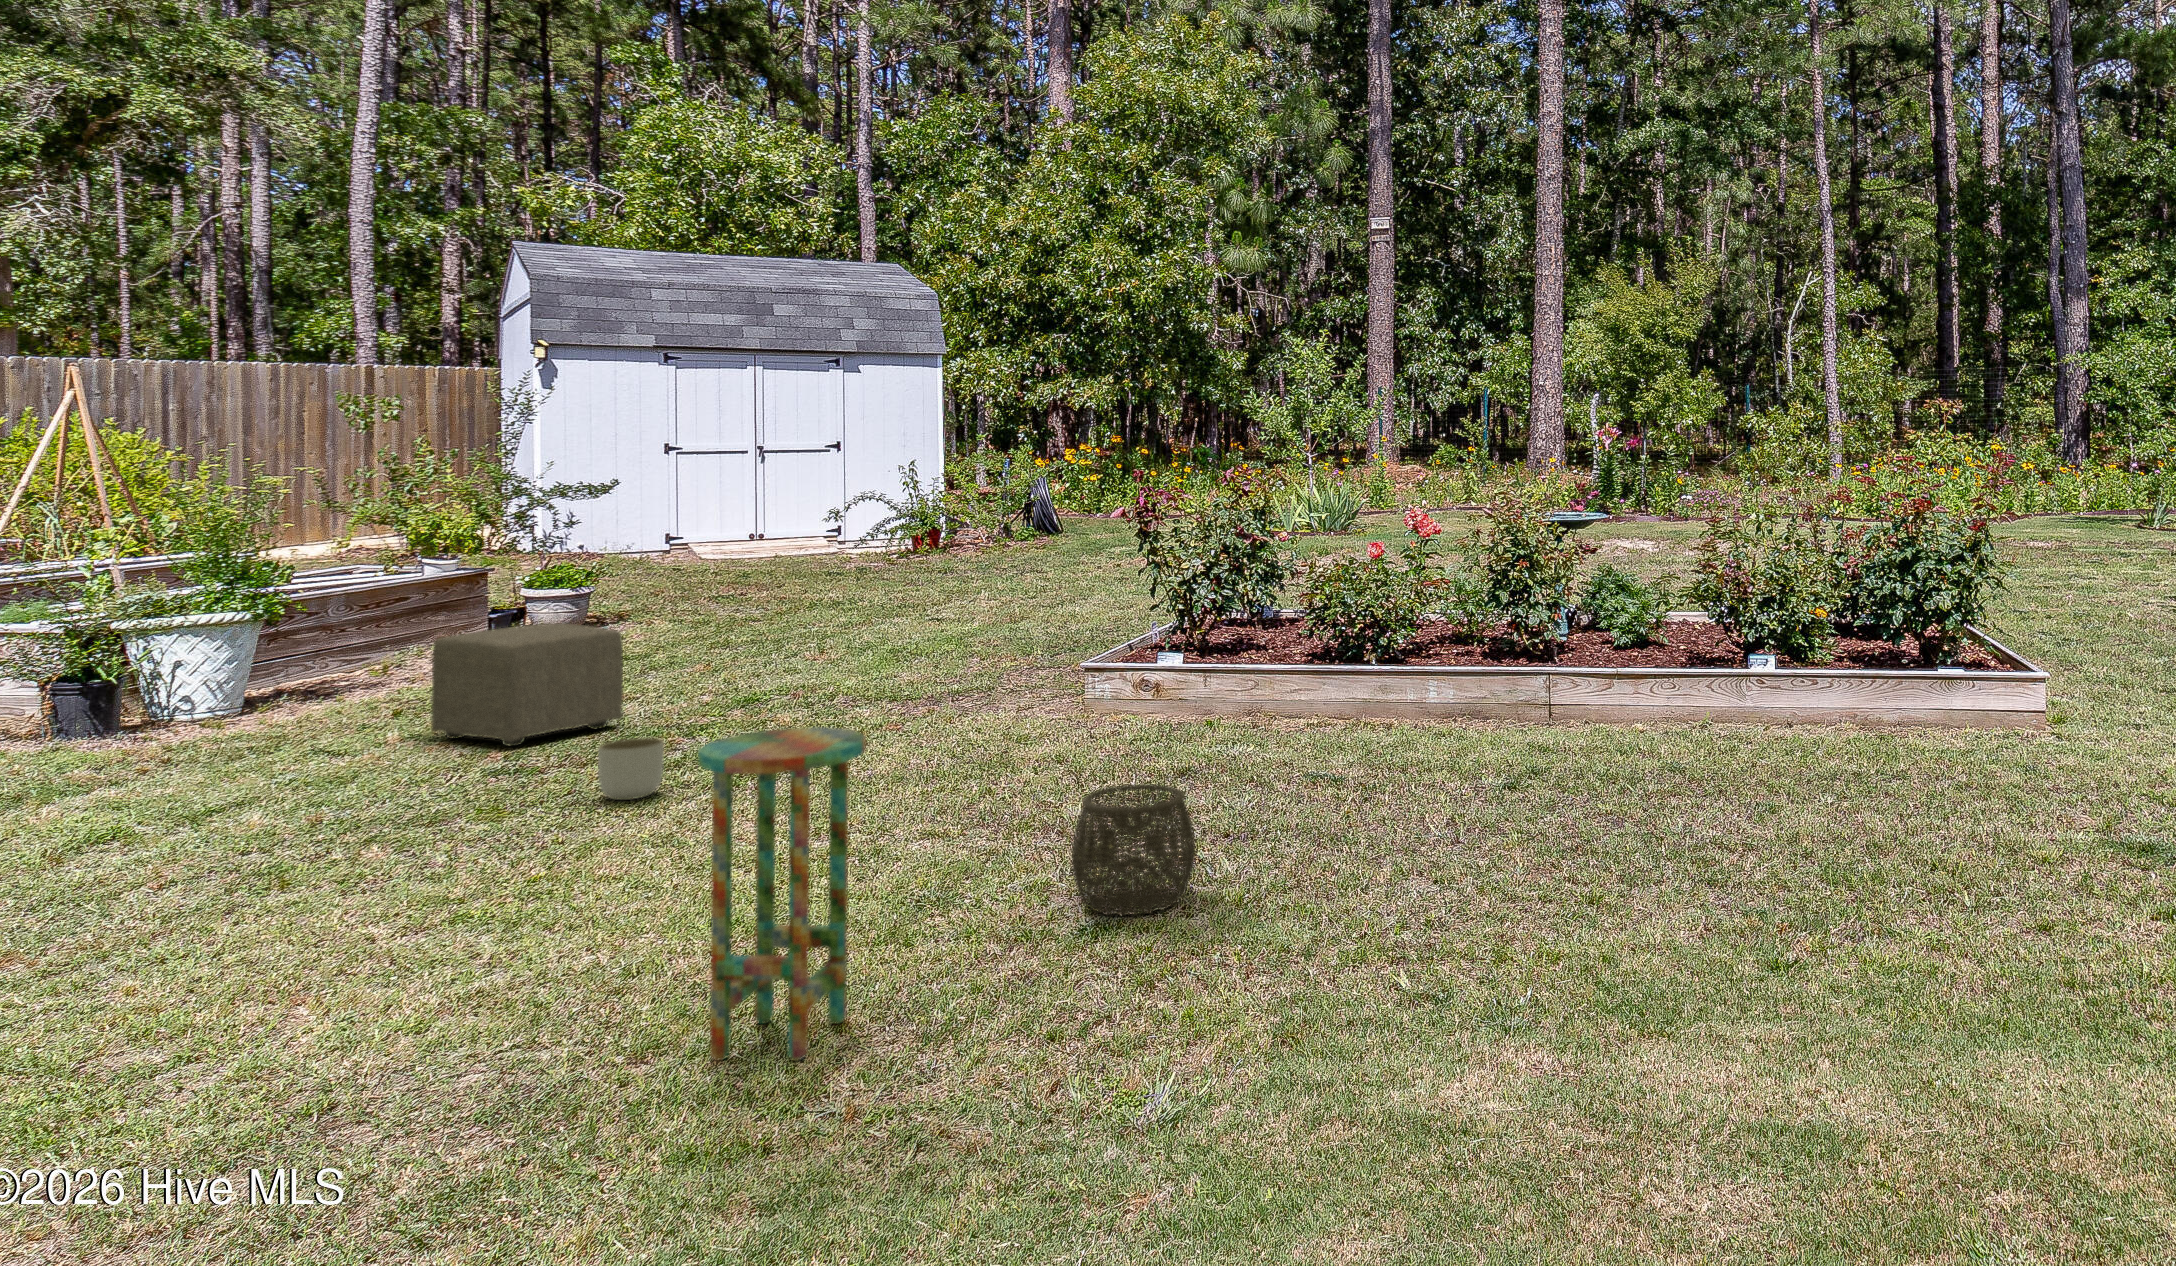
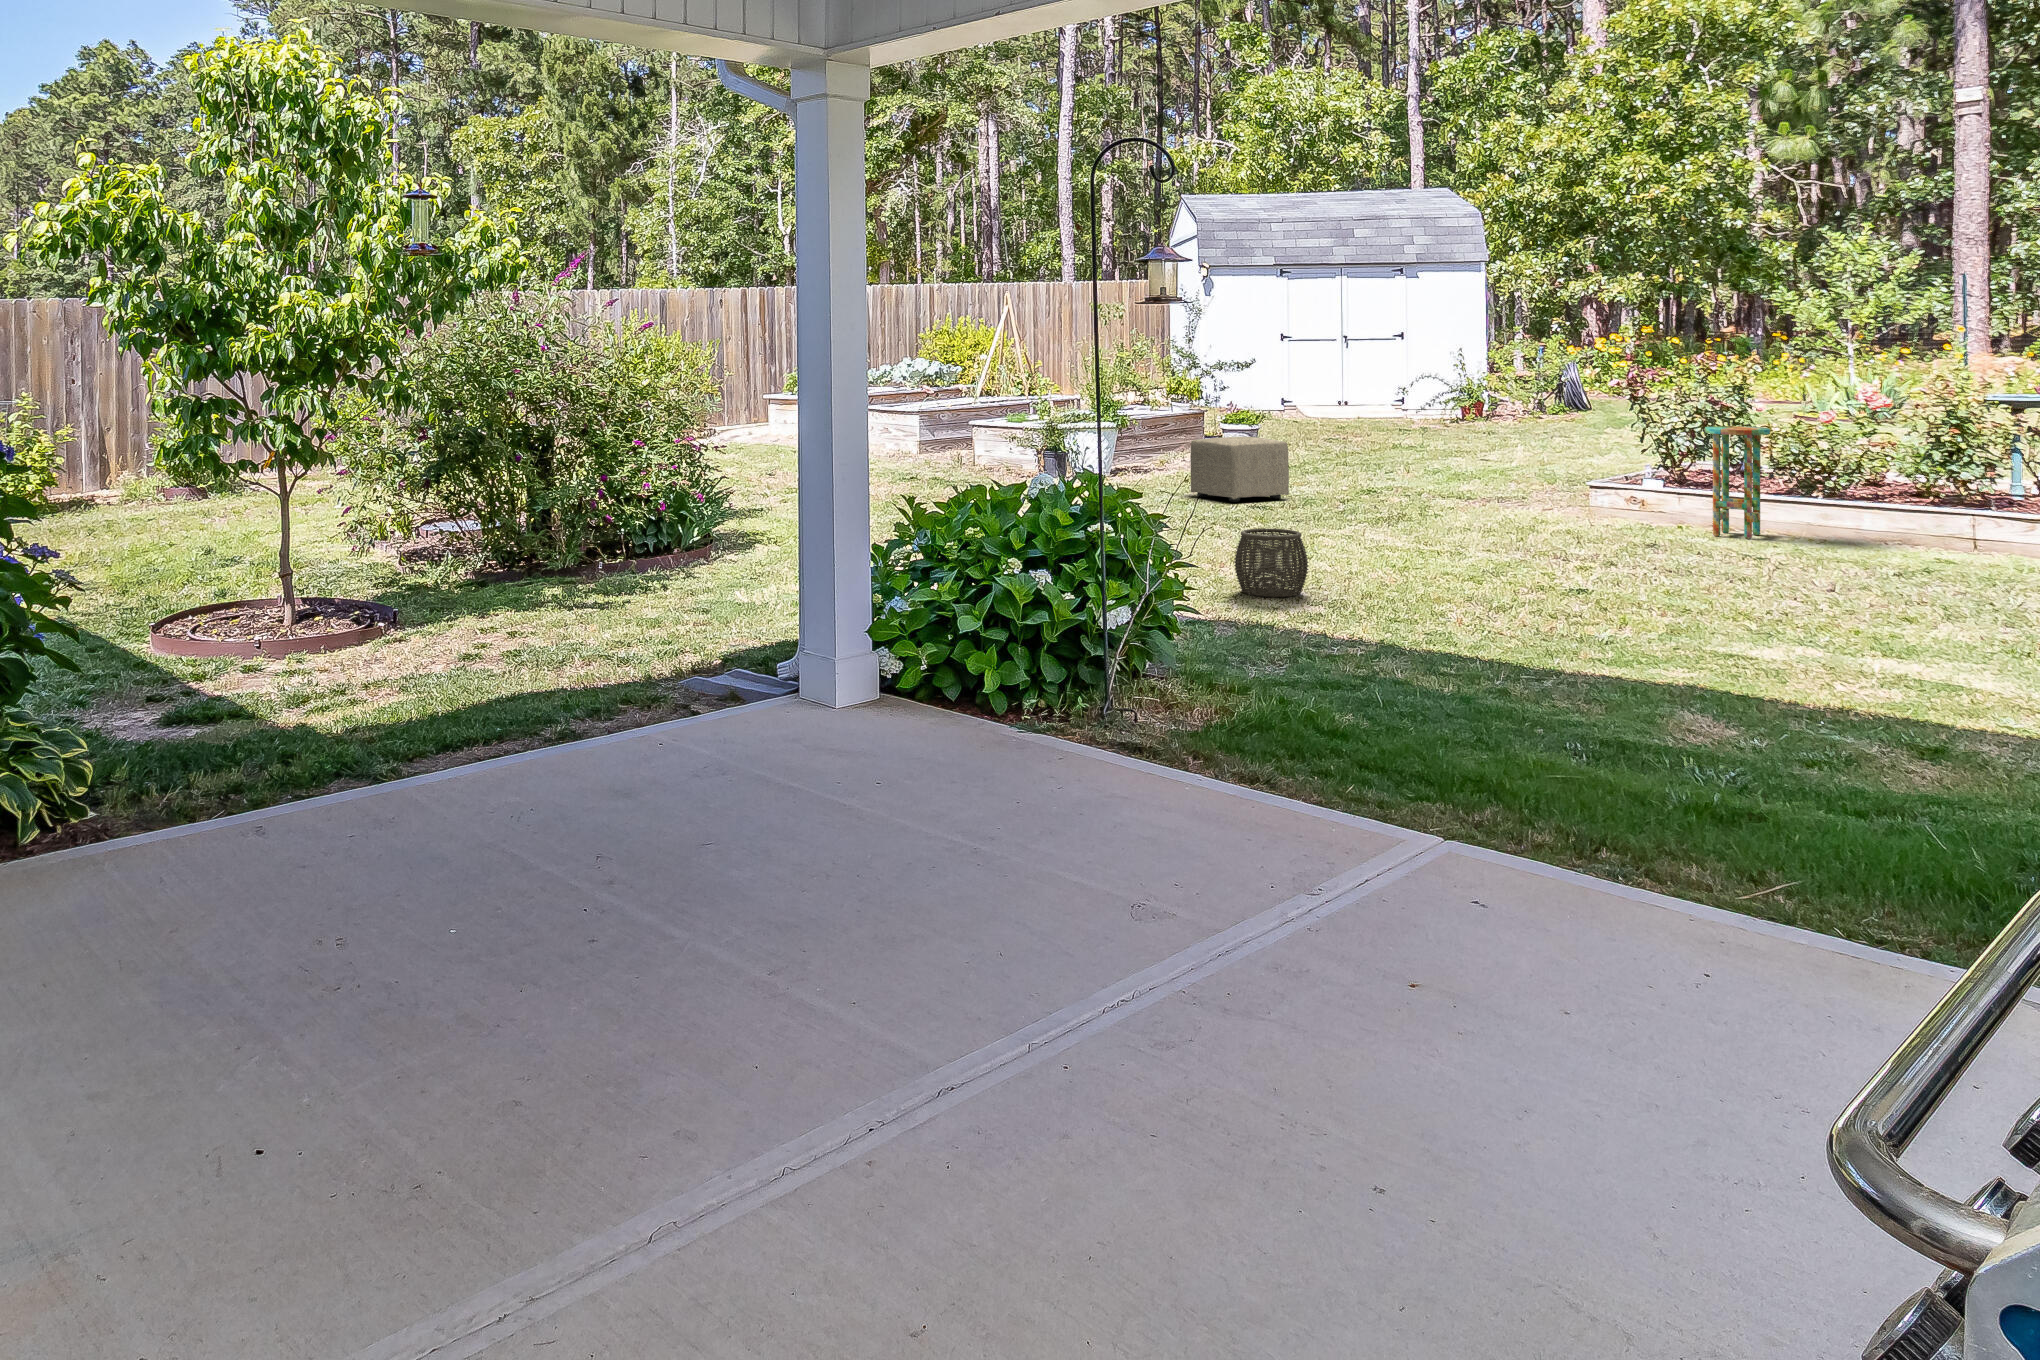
side table: present [698,727,866,1061] -> present [1705,426,1770,539]
planter: present [598,737,664,800] -> none [1290,494,1323,526]
woven basket: present [1071,784,1196,916] -> present [1234,528,1309,597]

